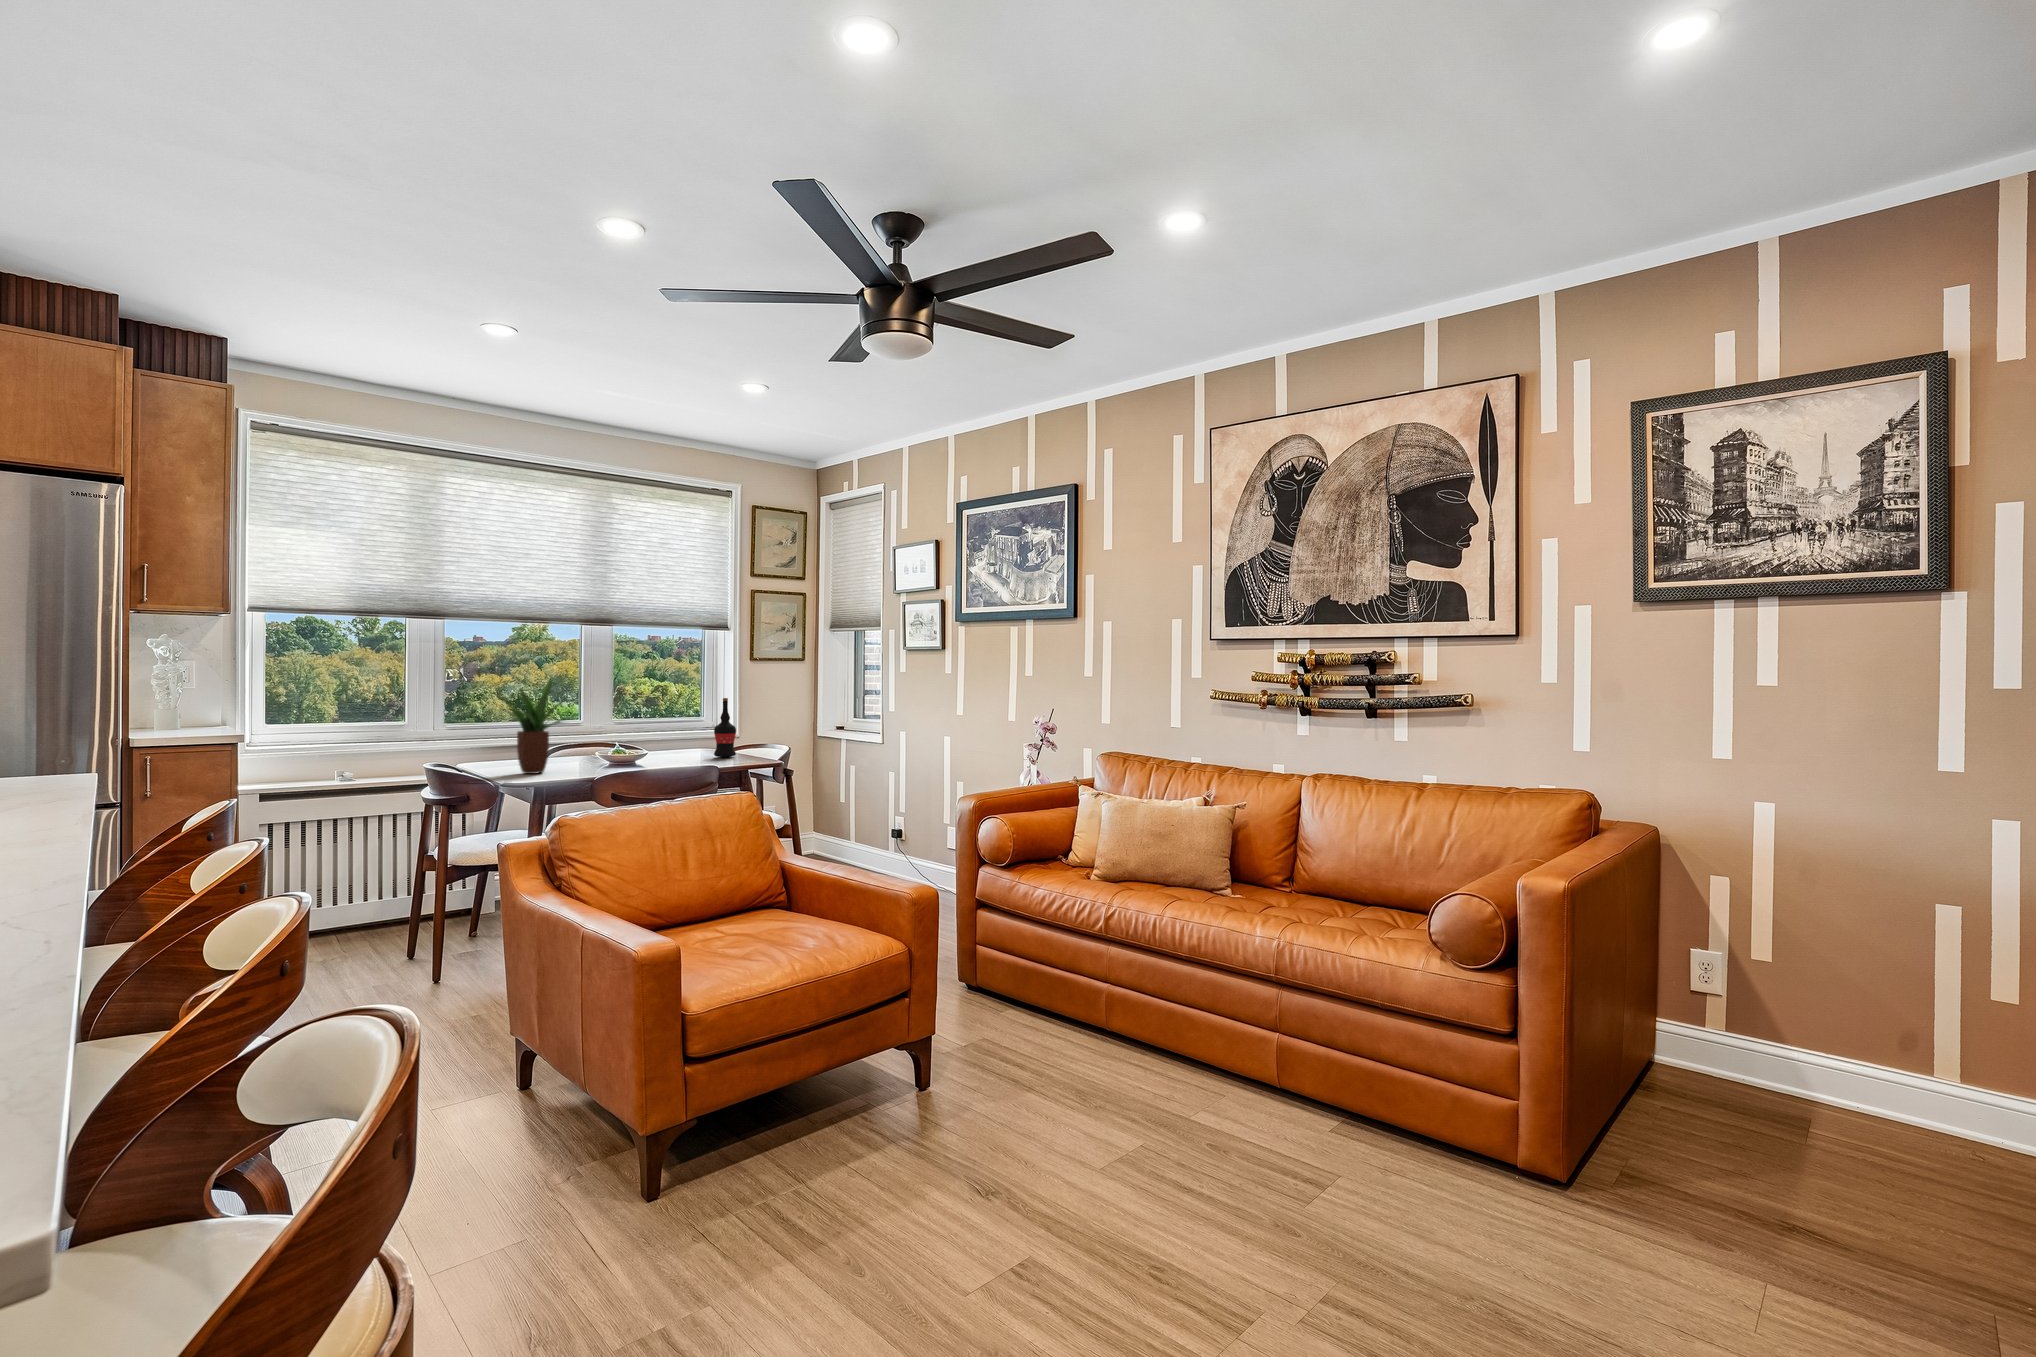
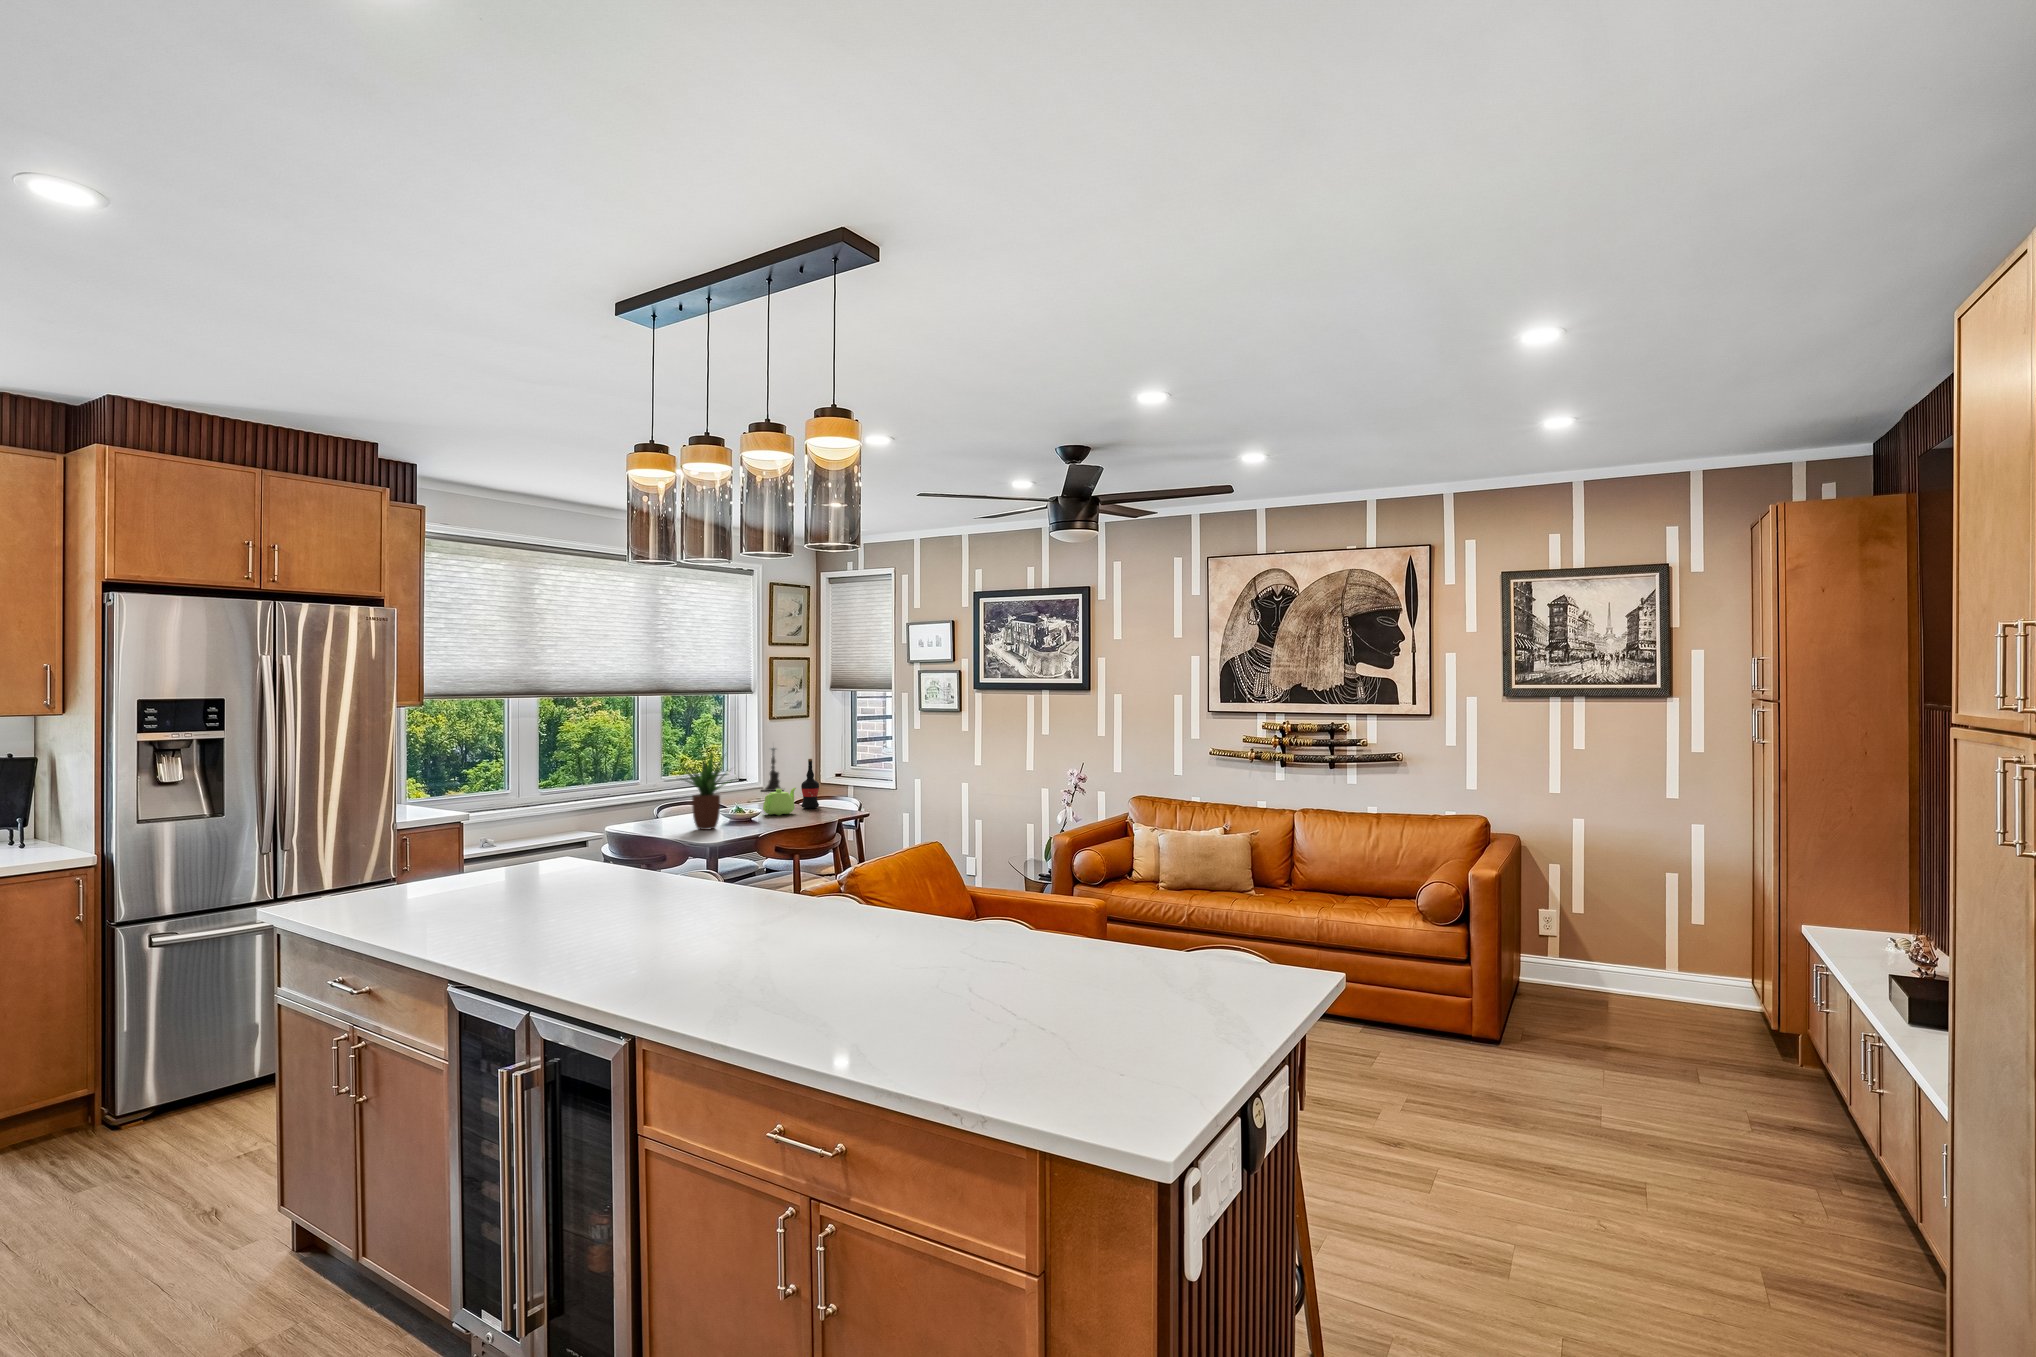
candle holder: none [736,686,770,742] -> present [762,748,781,791]
teapot: none [645,731,696,763] -> present [763,788,796,815]

